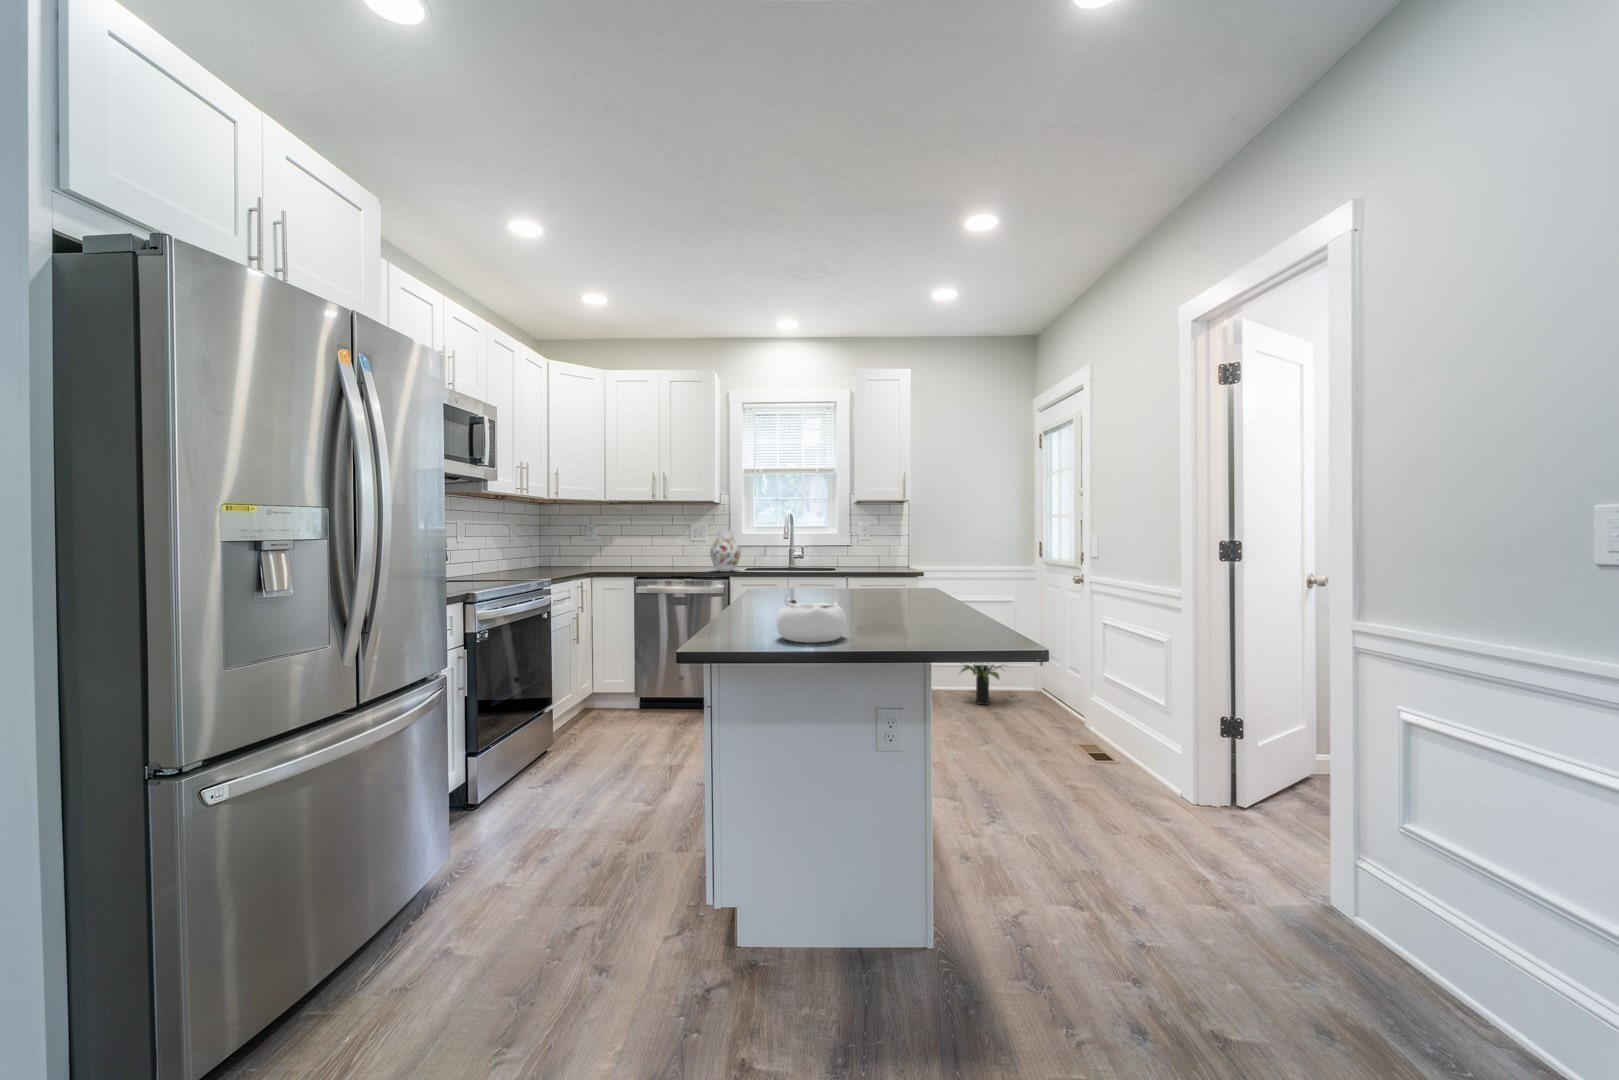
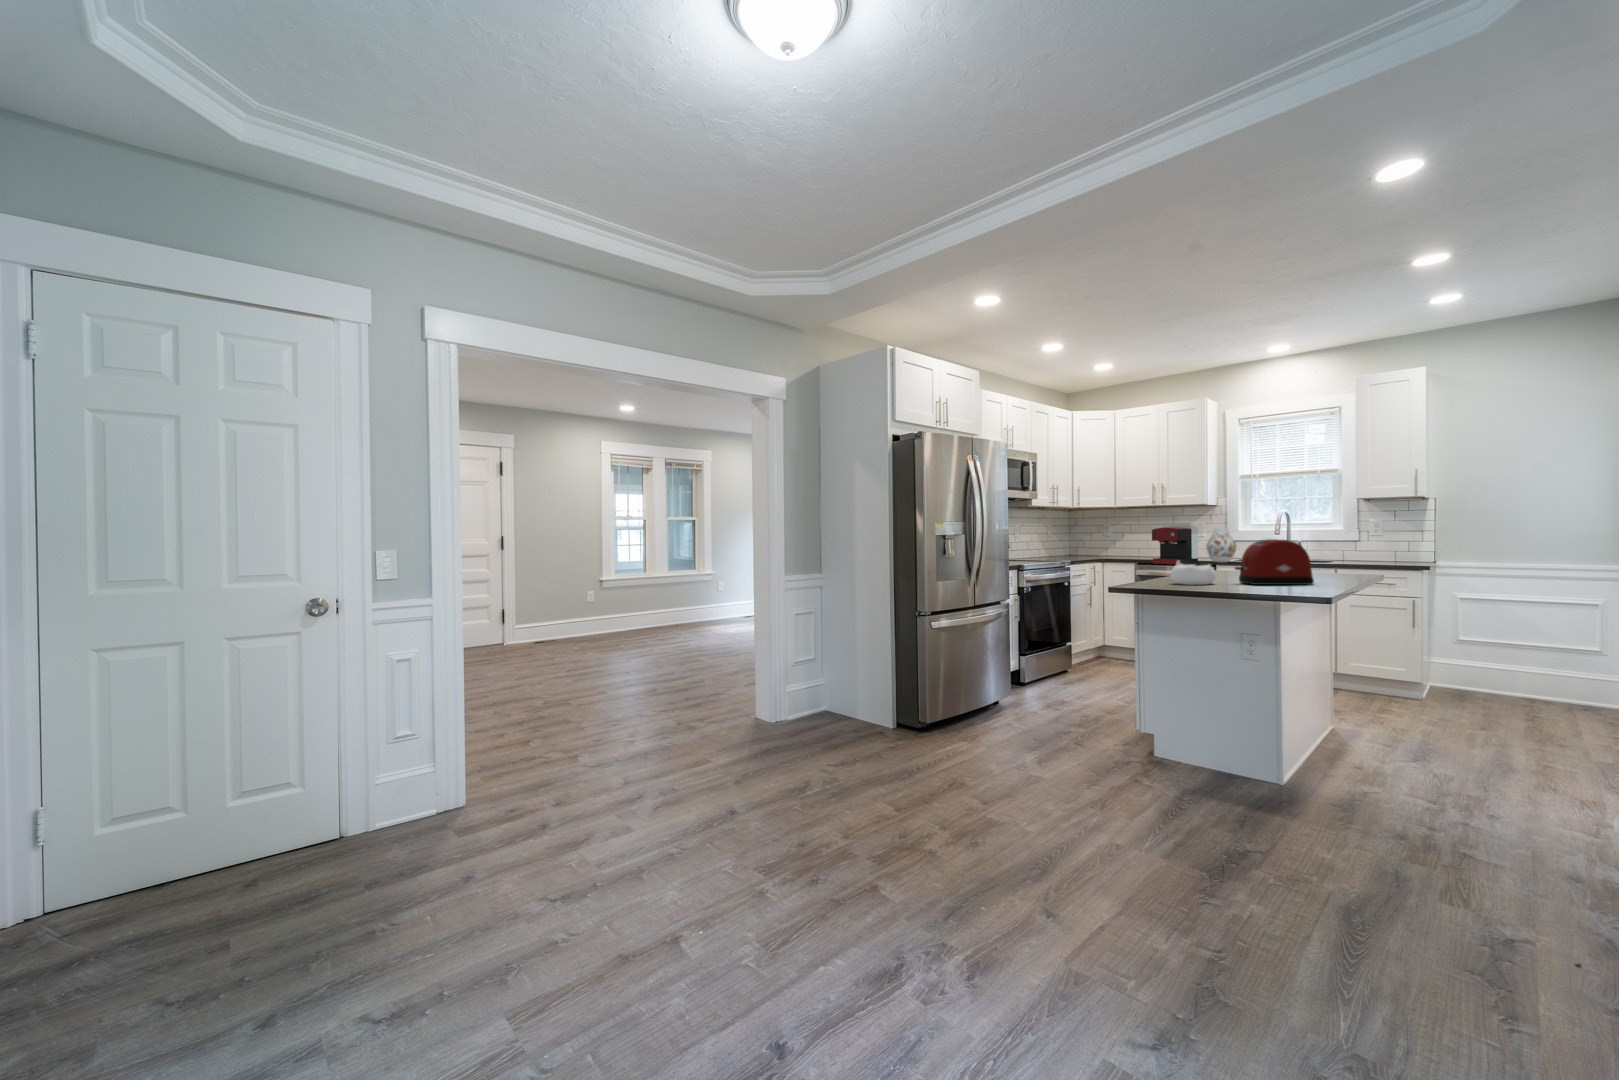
coffee maker: none [653,525,703,576] -> present [1152,524,1198,564]
toaster: none [867,558,965,636] -> present [1235,539,1314,585]
potted plant: present [961,663,1003,705] -> none [1488,632,1592,711]

